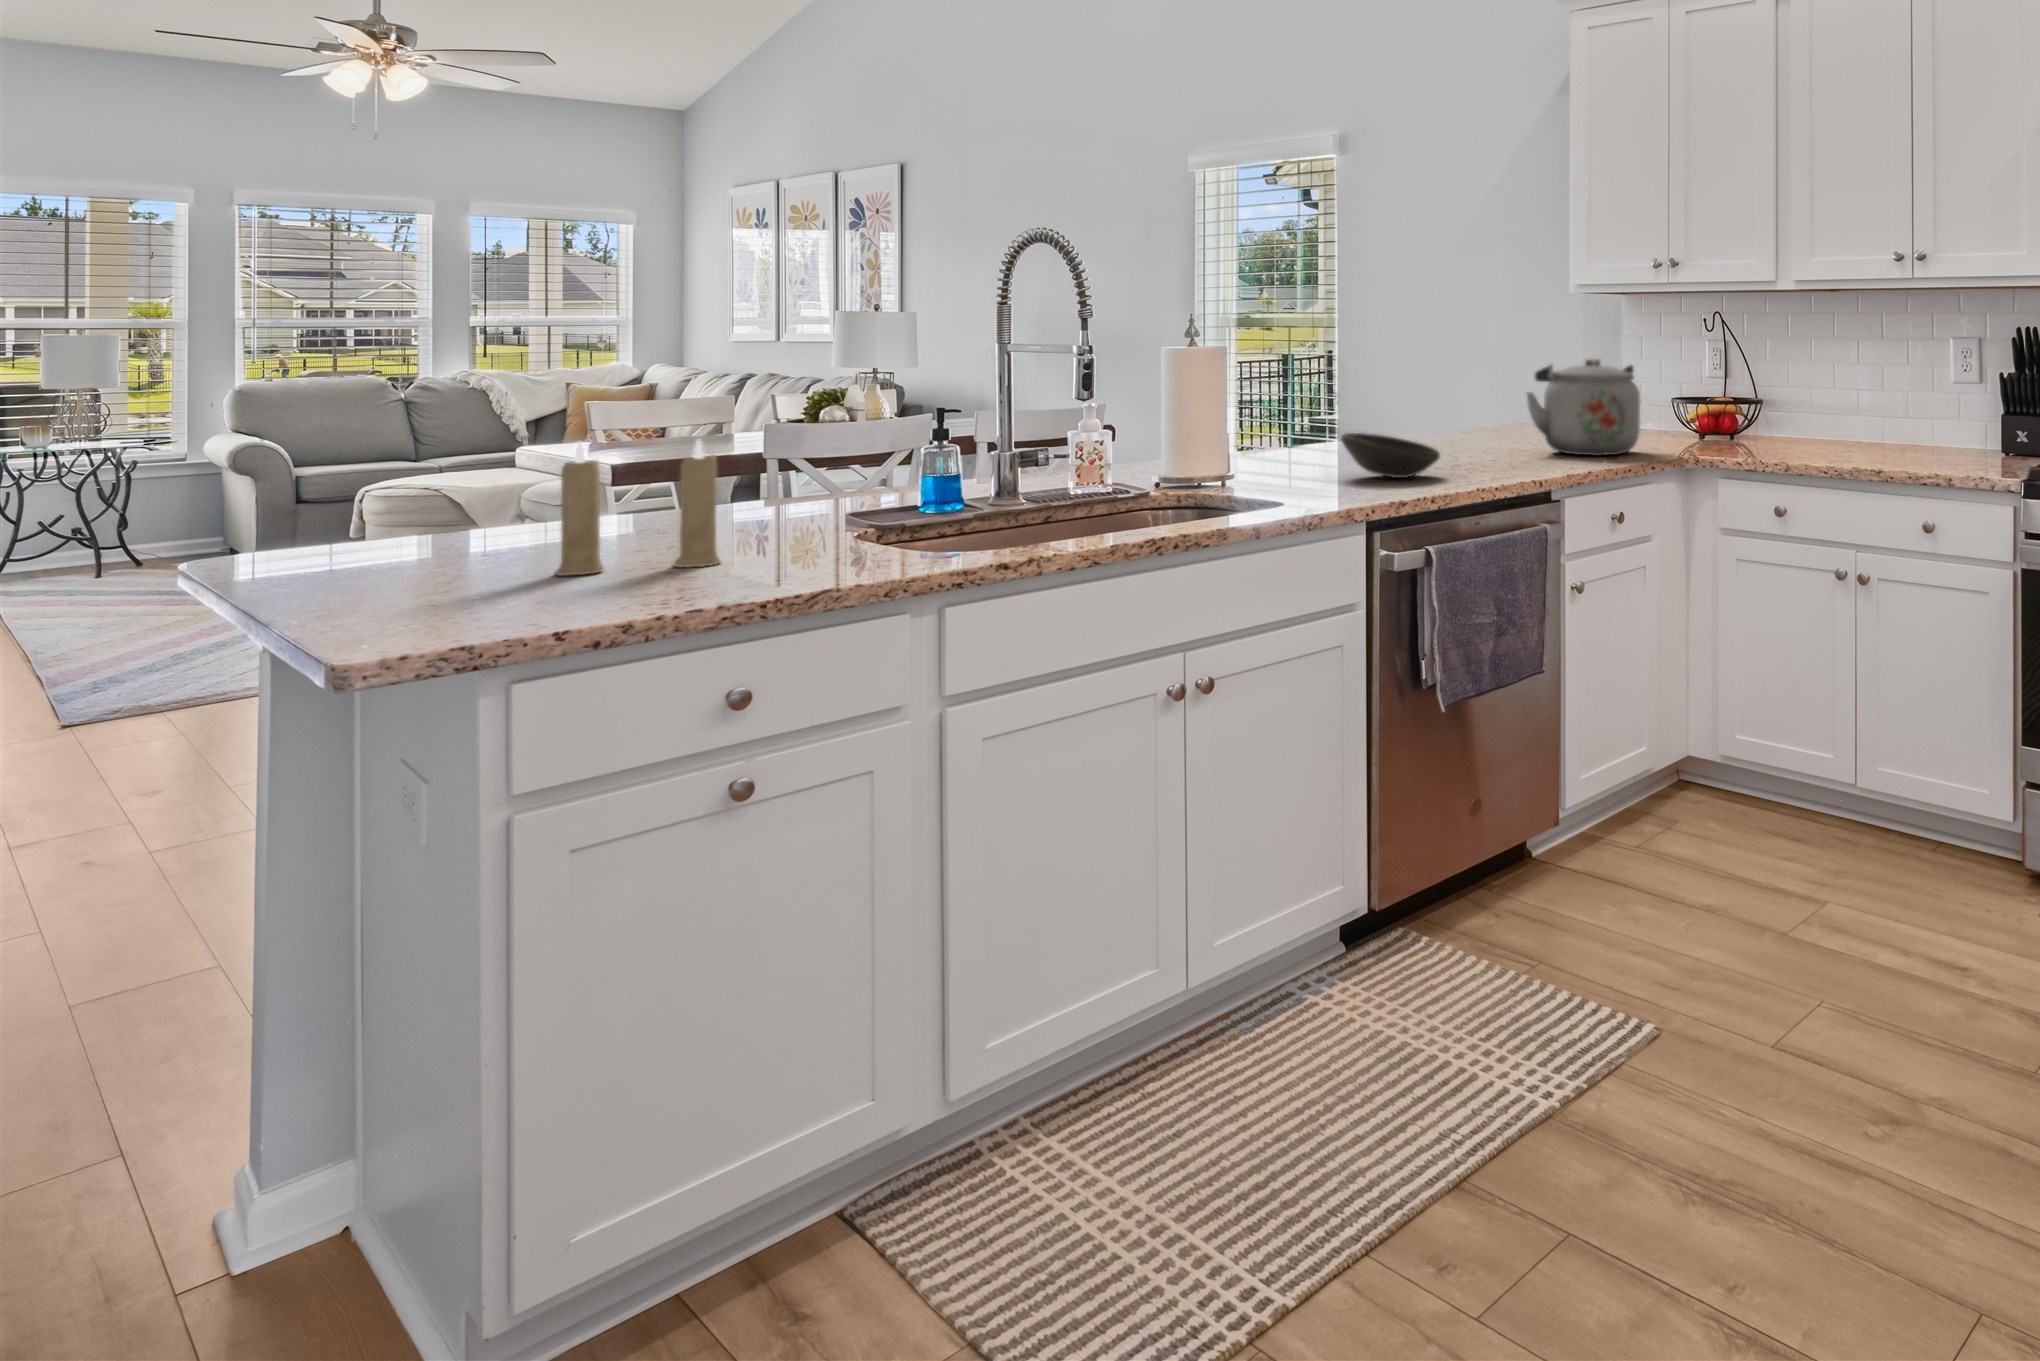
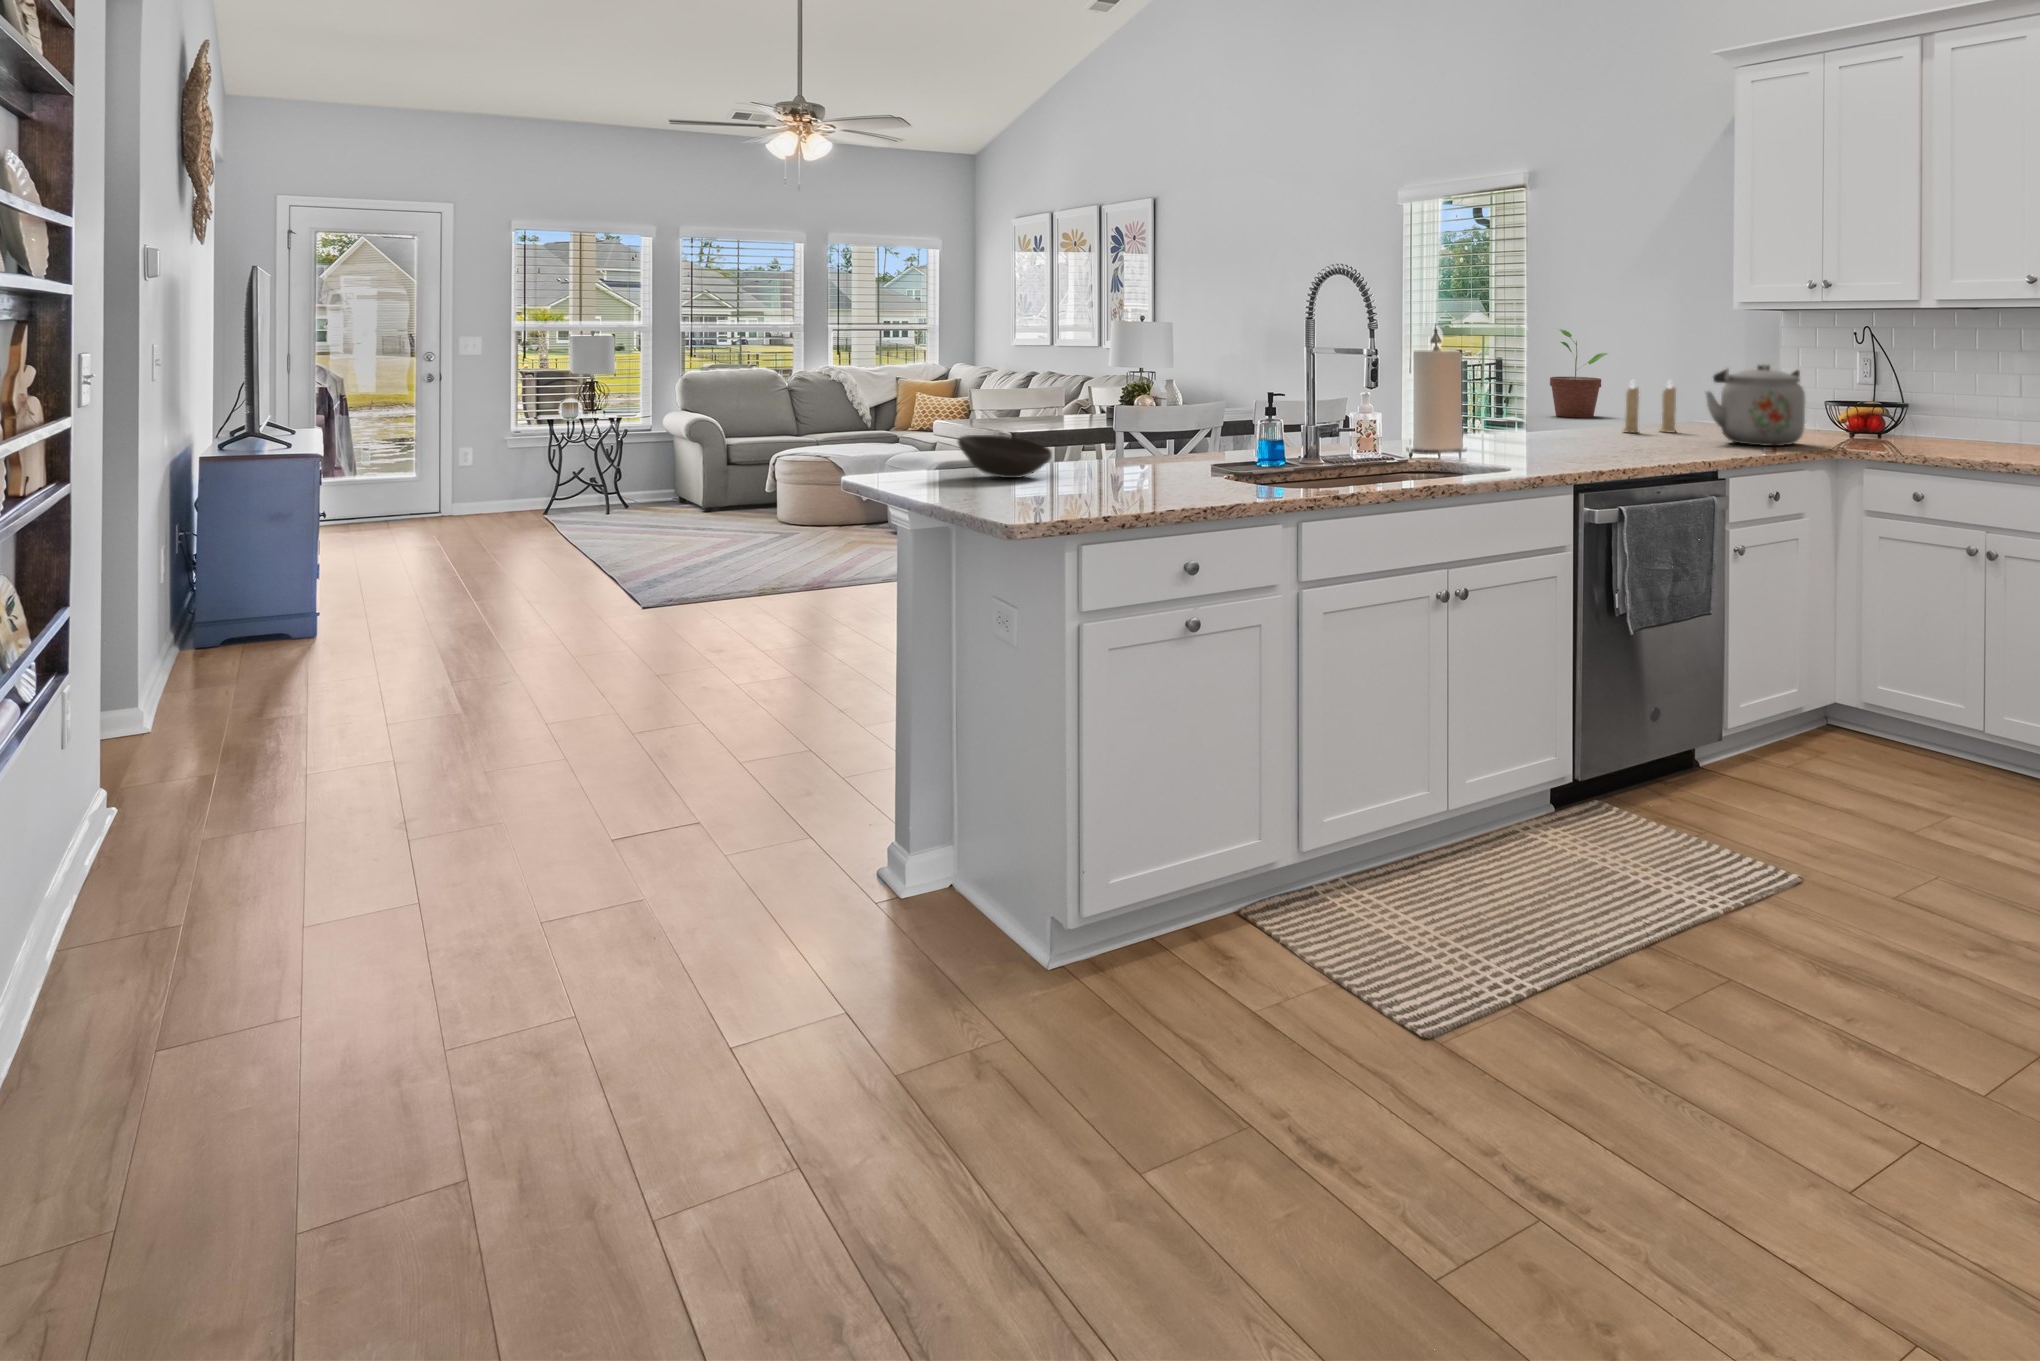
potted plant: none [1347,320,1415,423] -> present [1550,329,1608,417]
bowl: present [1341,433,1440,478] -> present [958,435,1052,478]
candle: present [555,440,720,576] -> present [1623,382,1676,433]

